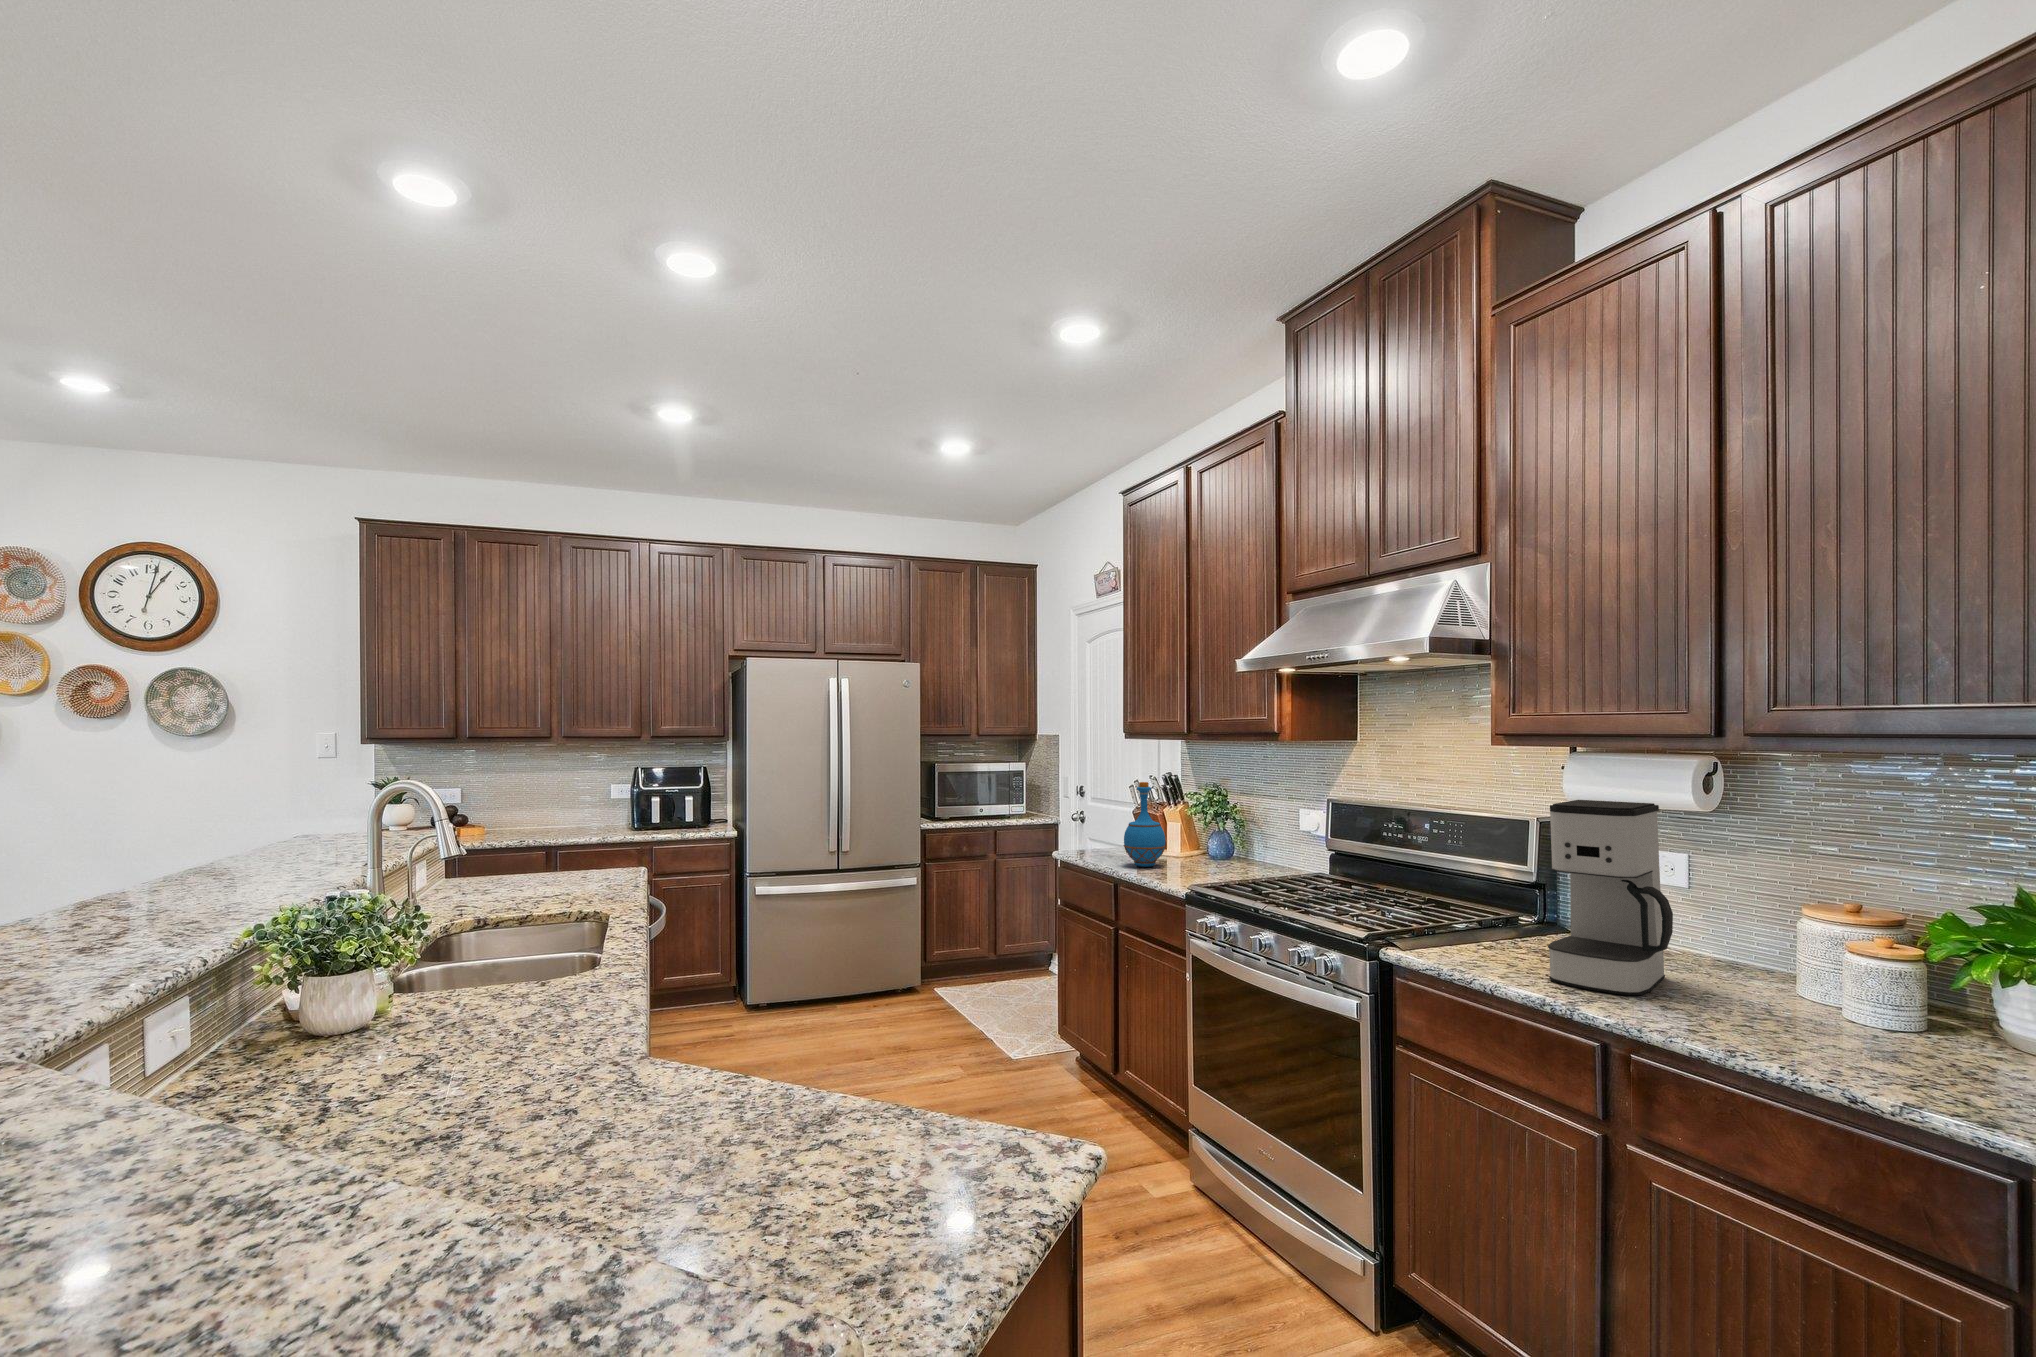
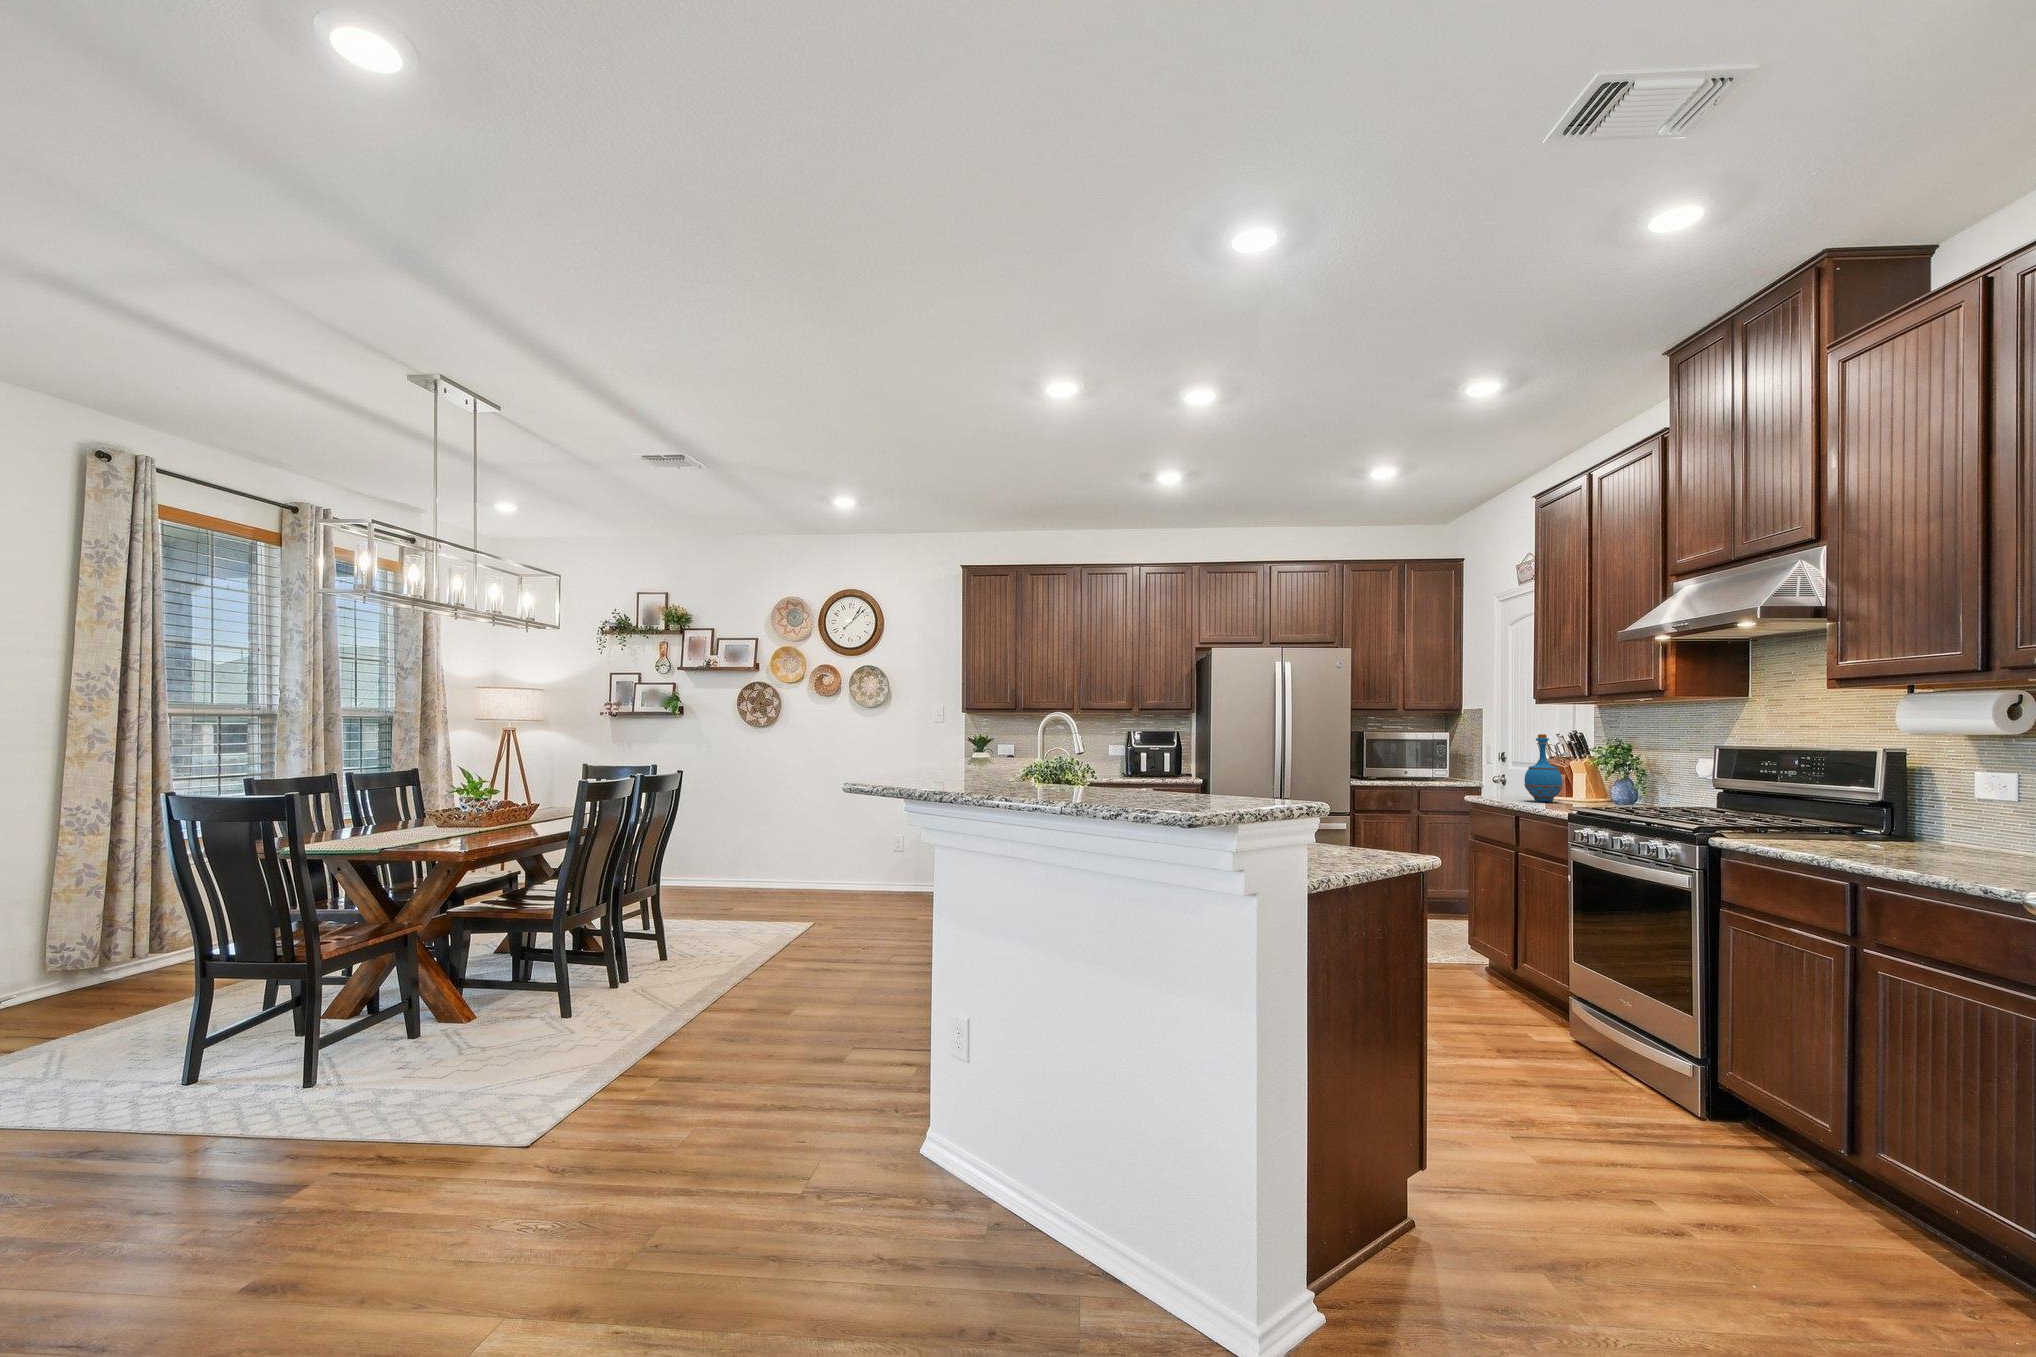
coffee maker: present [1548,800,1673,995] -> none [1835,723,1949,858]

